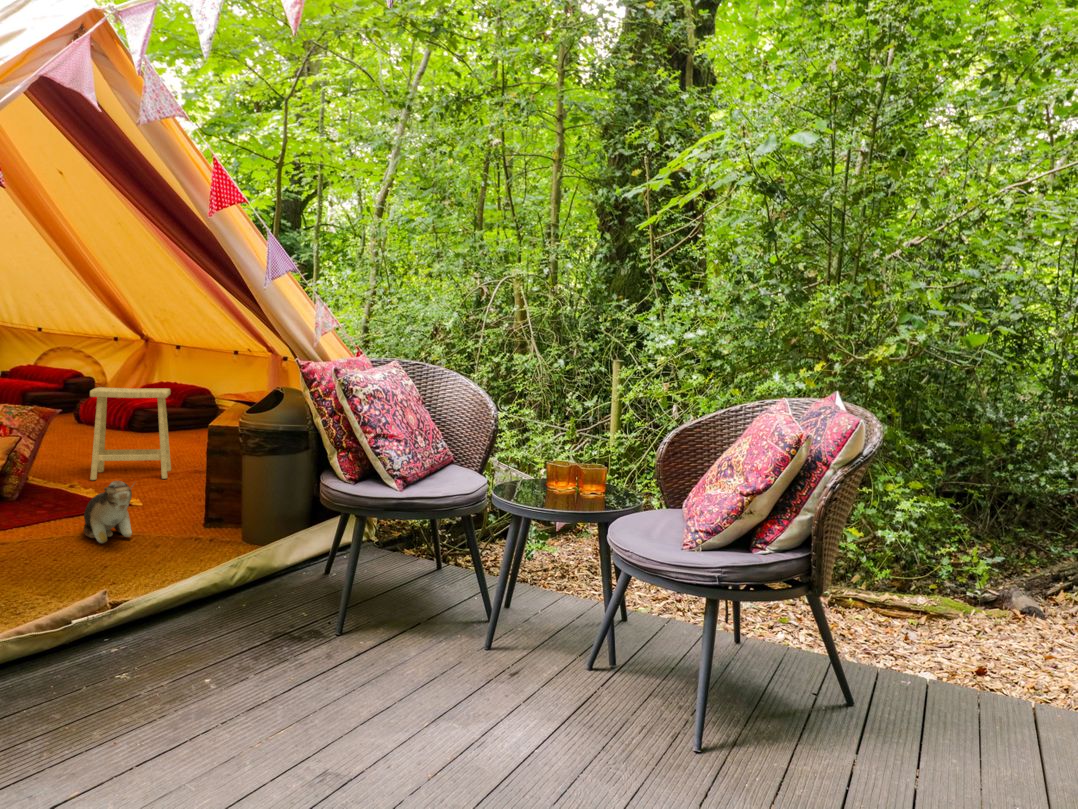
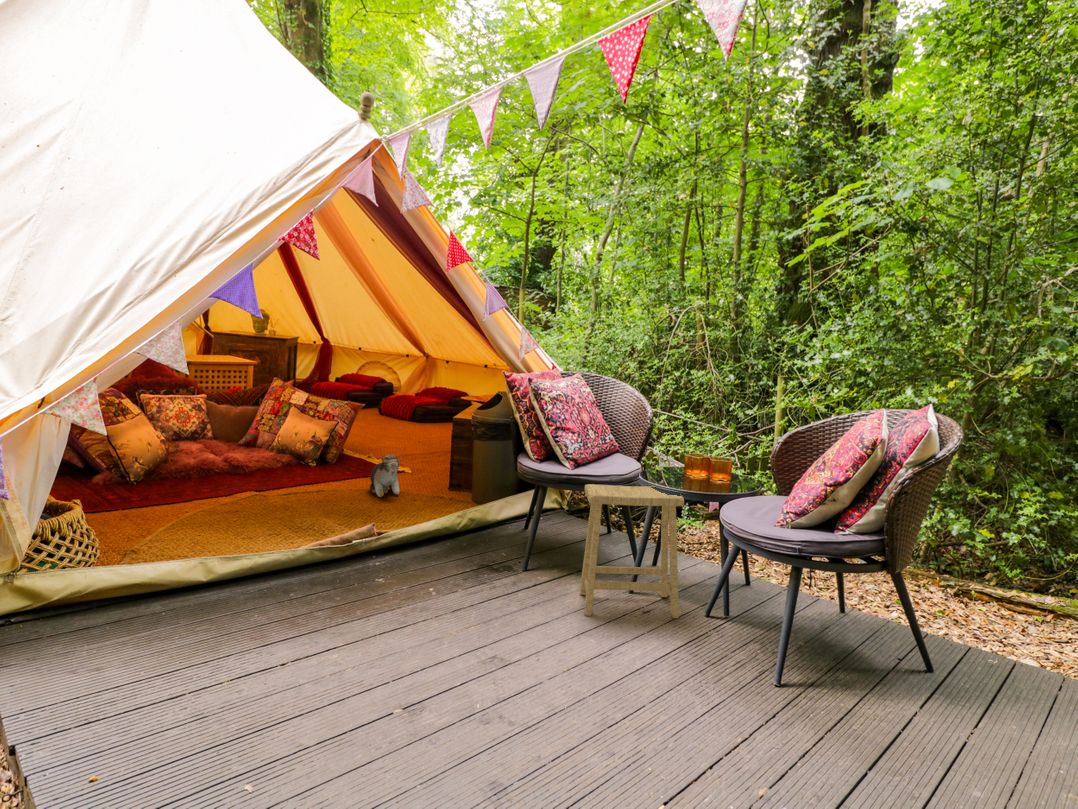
footstool: present [90,387,171,480] -> present [580,484,684,618]

